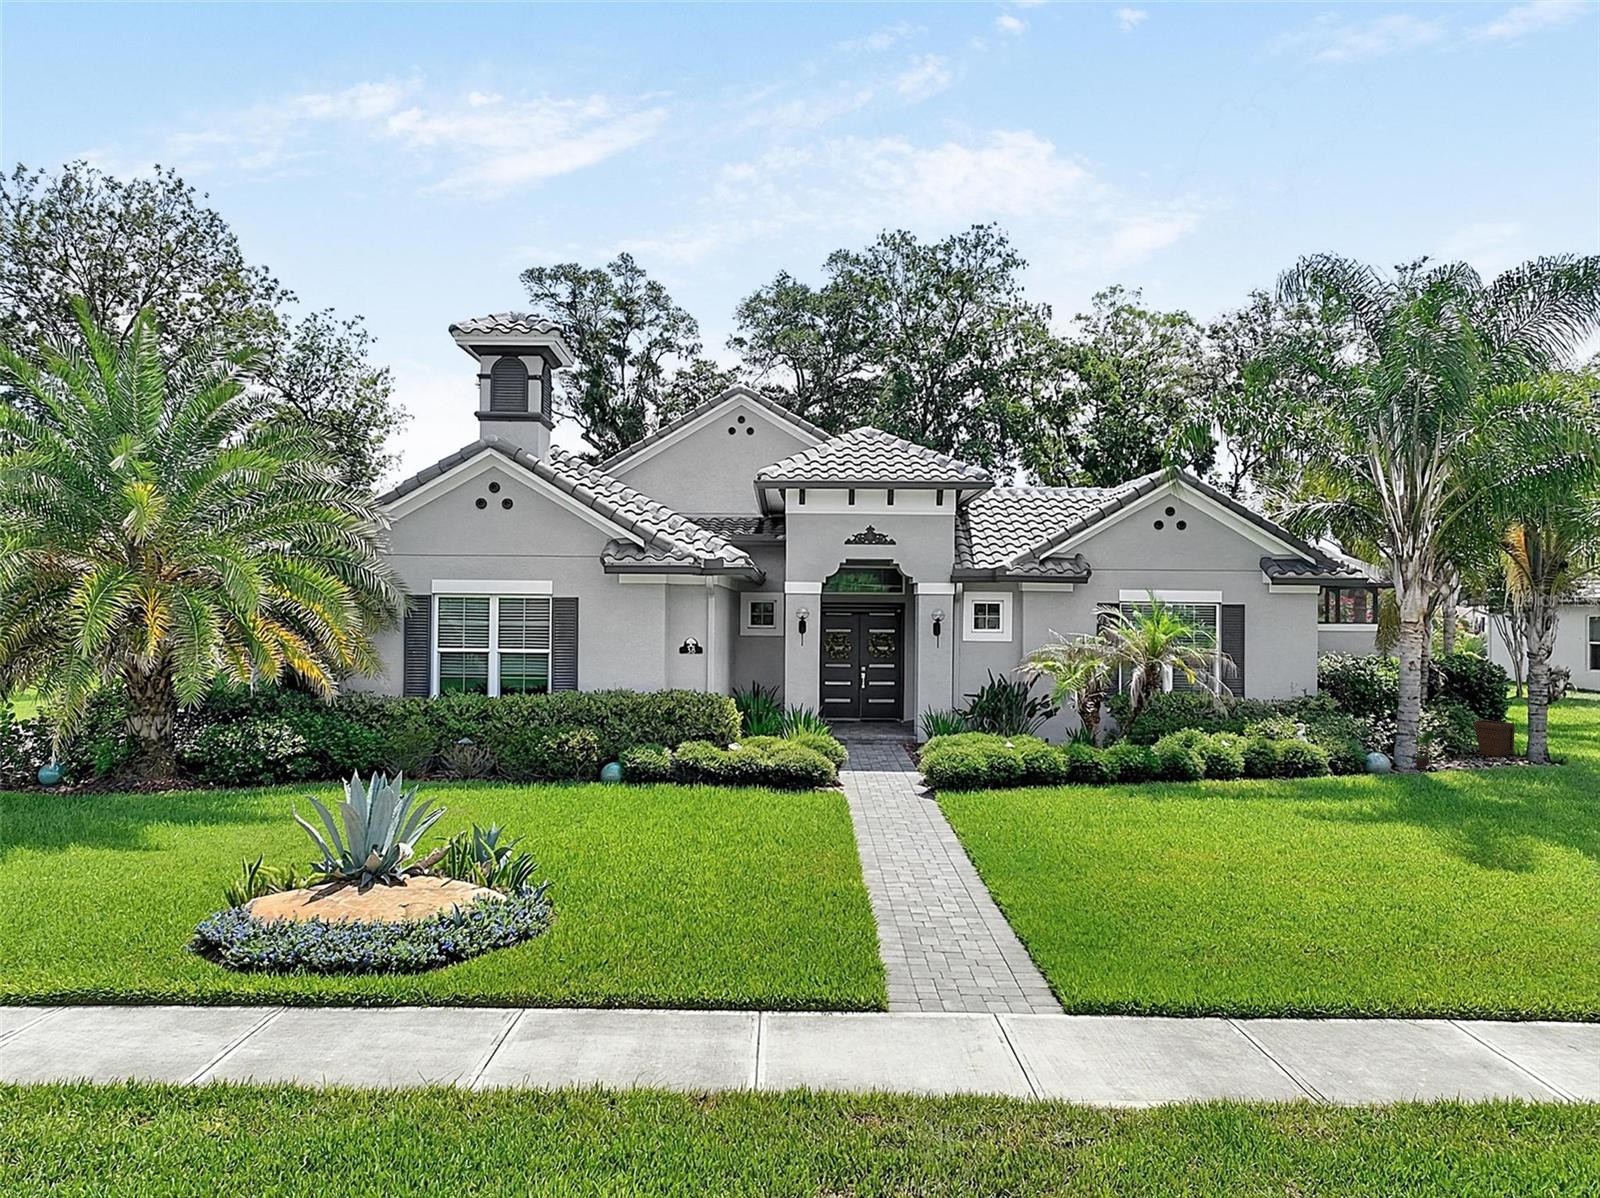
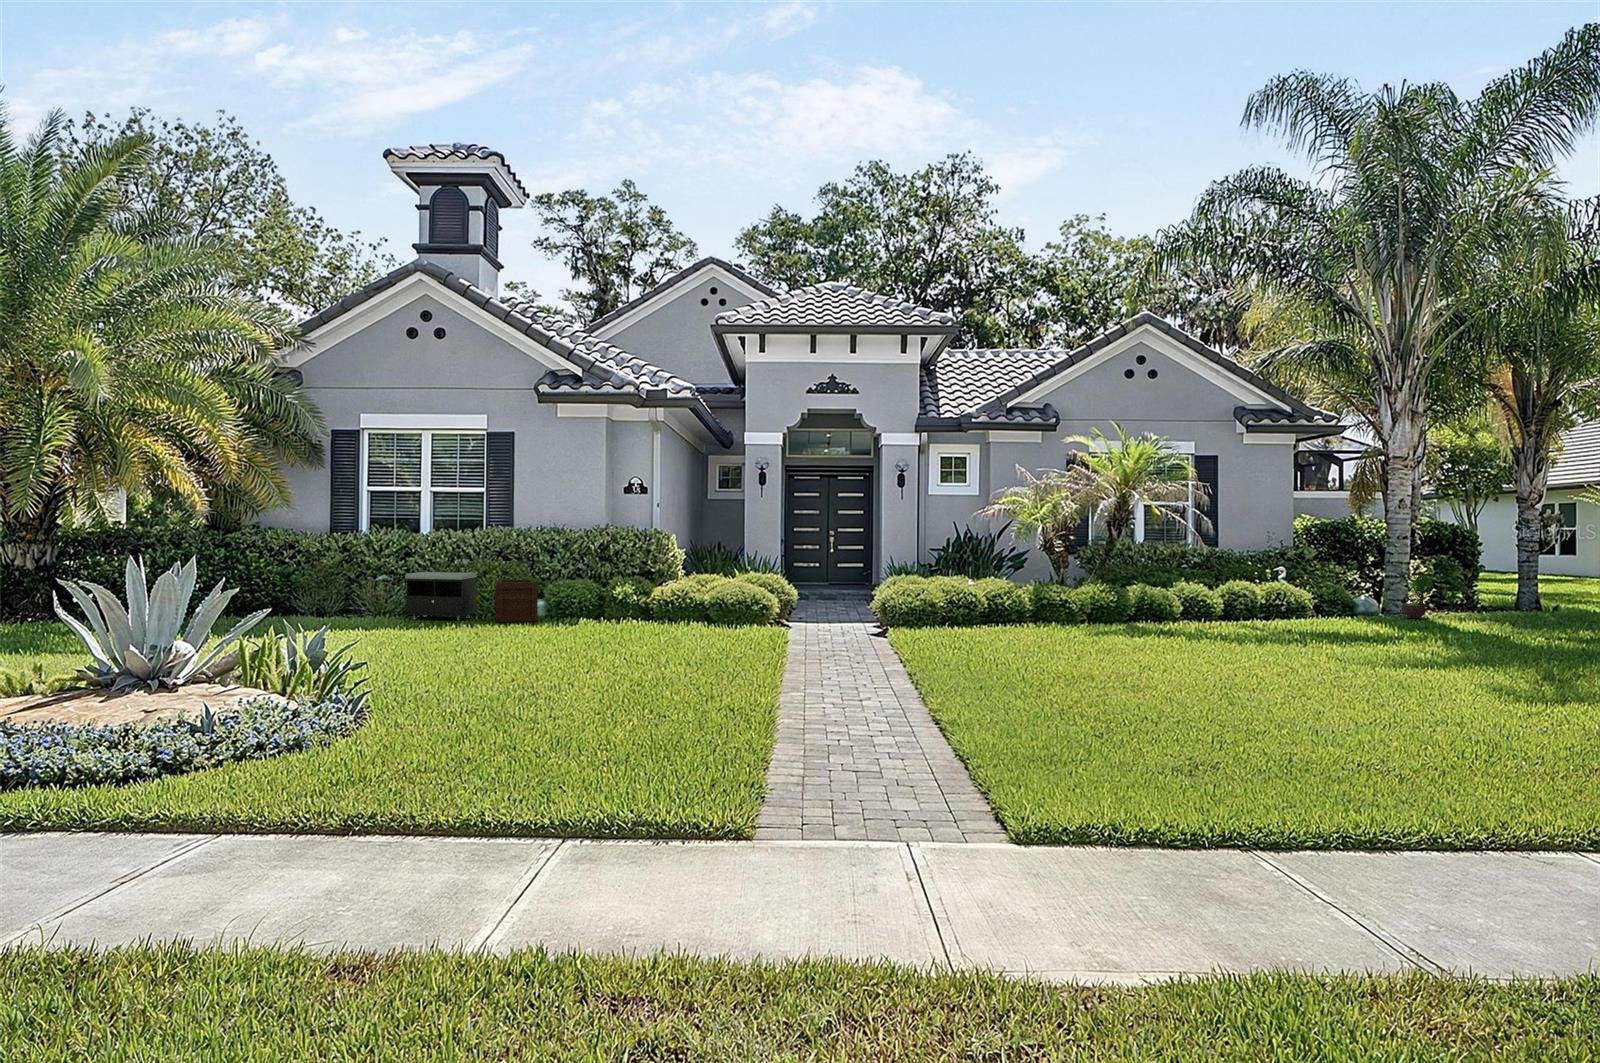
wooden crate: present [1471,720,1515,756] -> present [495,580,538,623]
storage bench: none [487,734,550,782] -> present [405,572,477,620]

